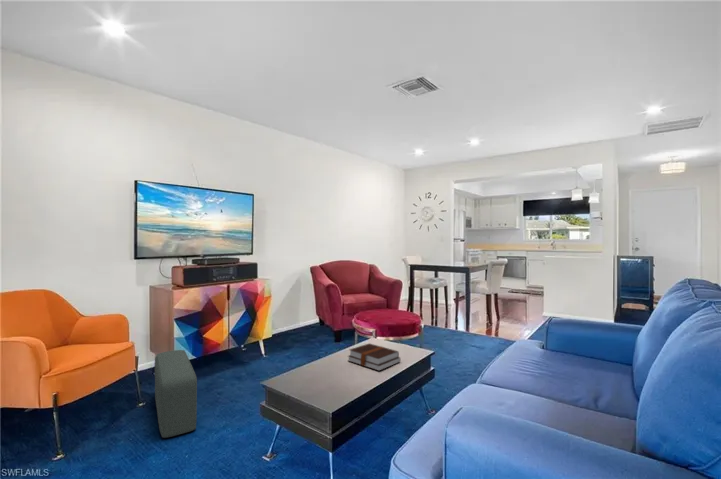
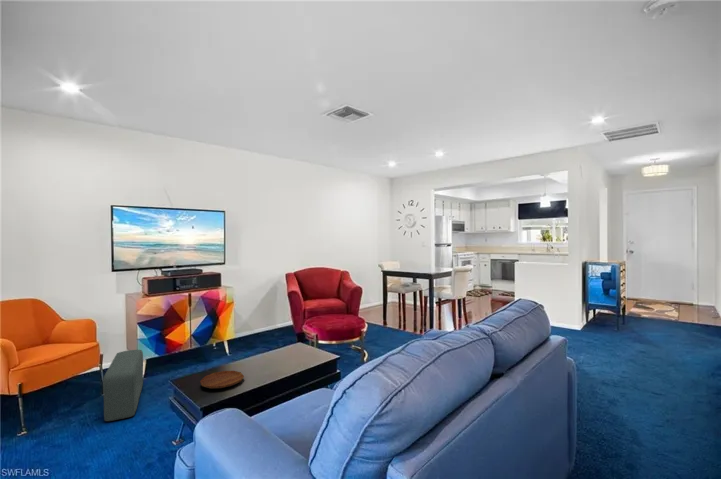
hardback book: present [348,344,400,371] -> none [257,347,300,371]
tray: none [304,371,354,393] -> present [200,371,244,388]

